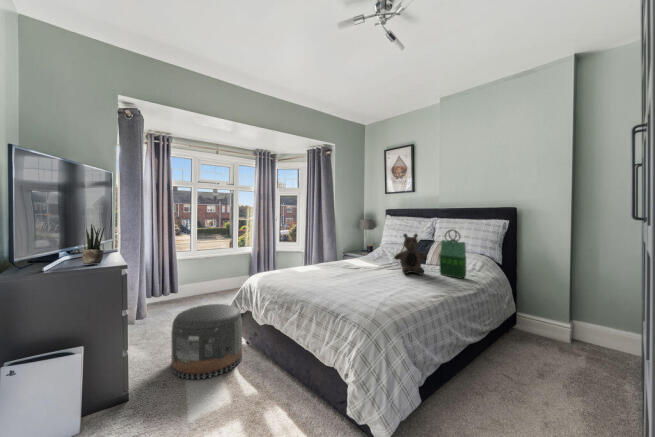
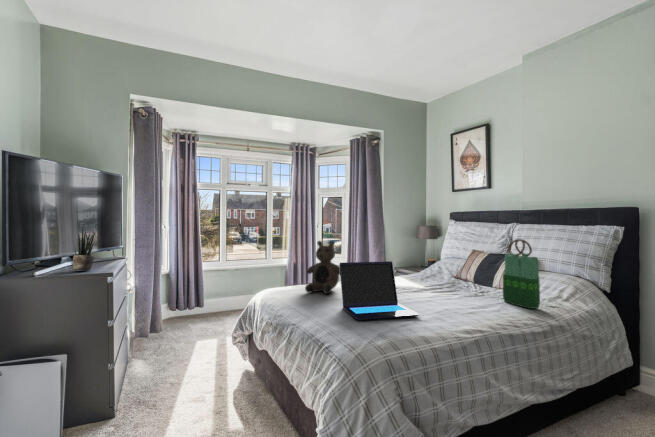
teddy bear: present [395,233,427,275] -> present [305,241,340,294]
laptop: none [329,248,395,294] -> present [339,261,420,320]
pouf: present [171,304,242,379] -> none [166,322,245,406]

